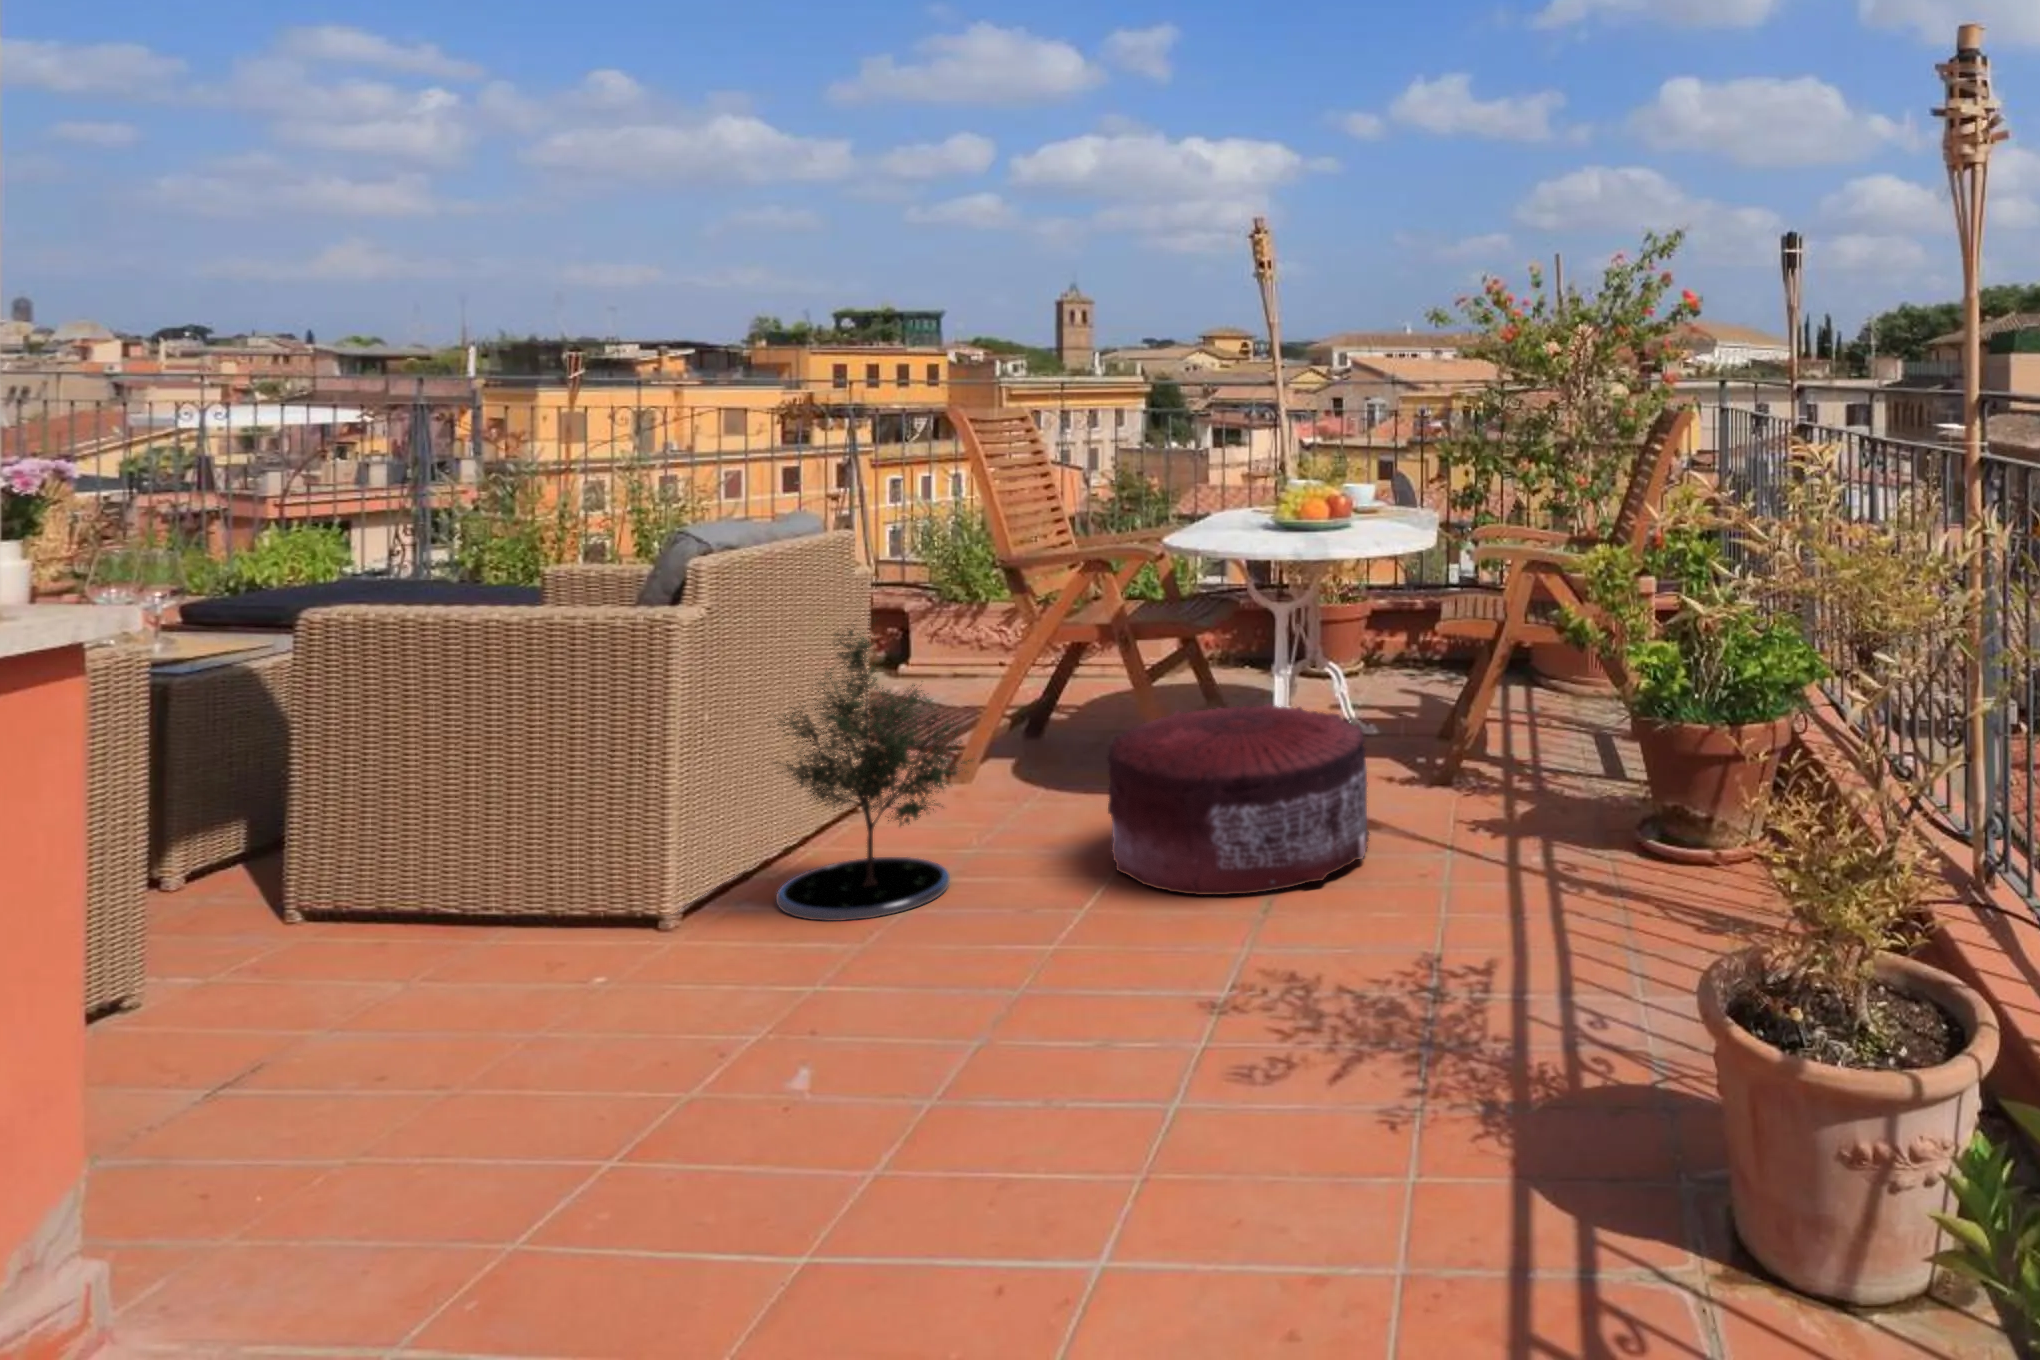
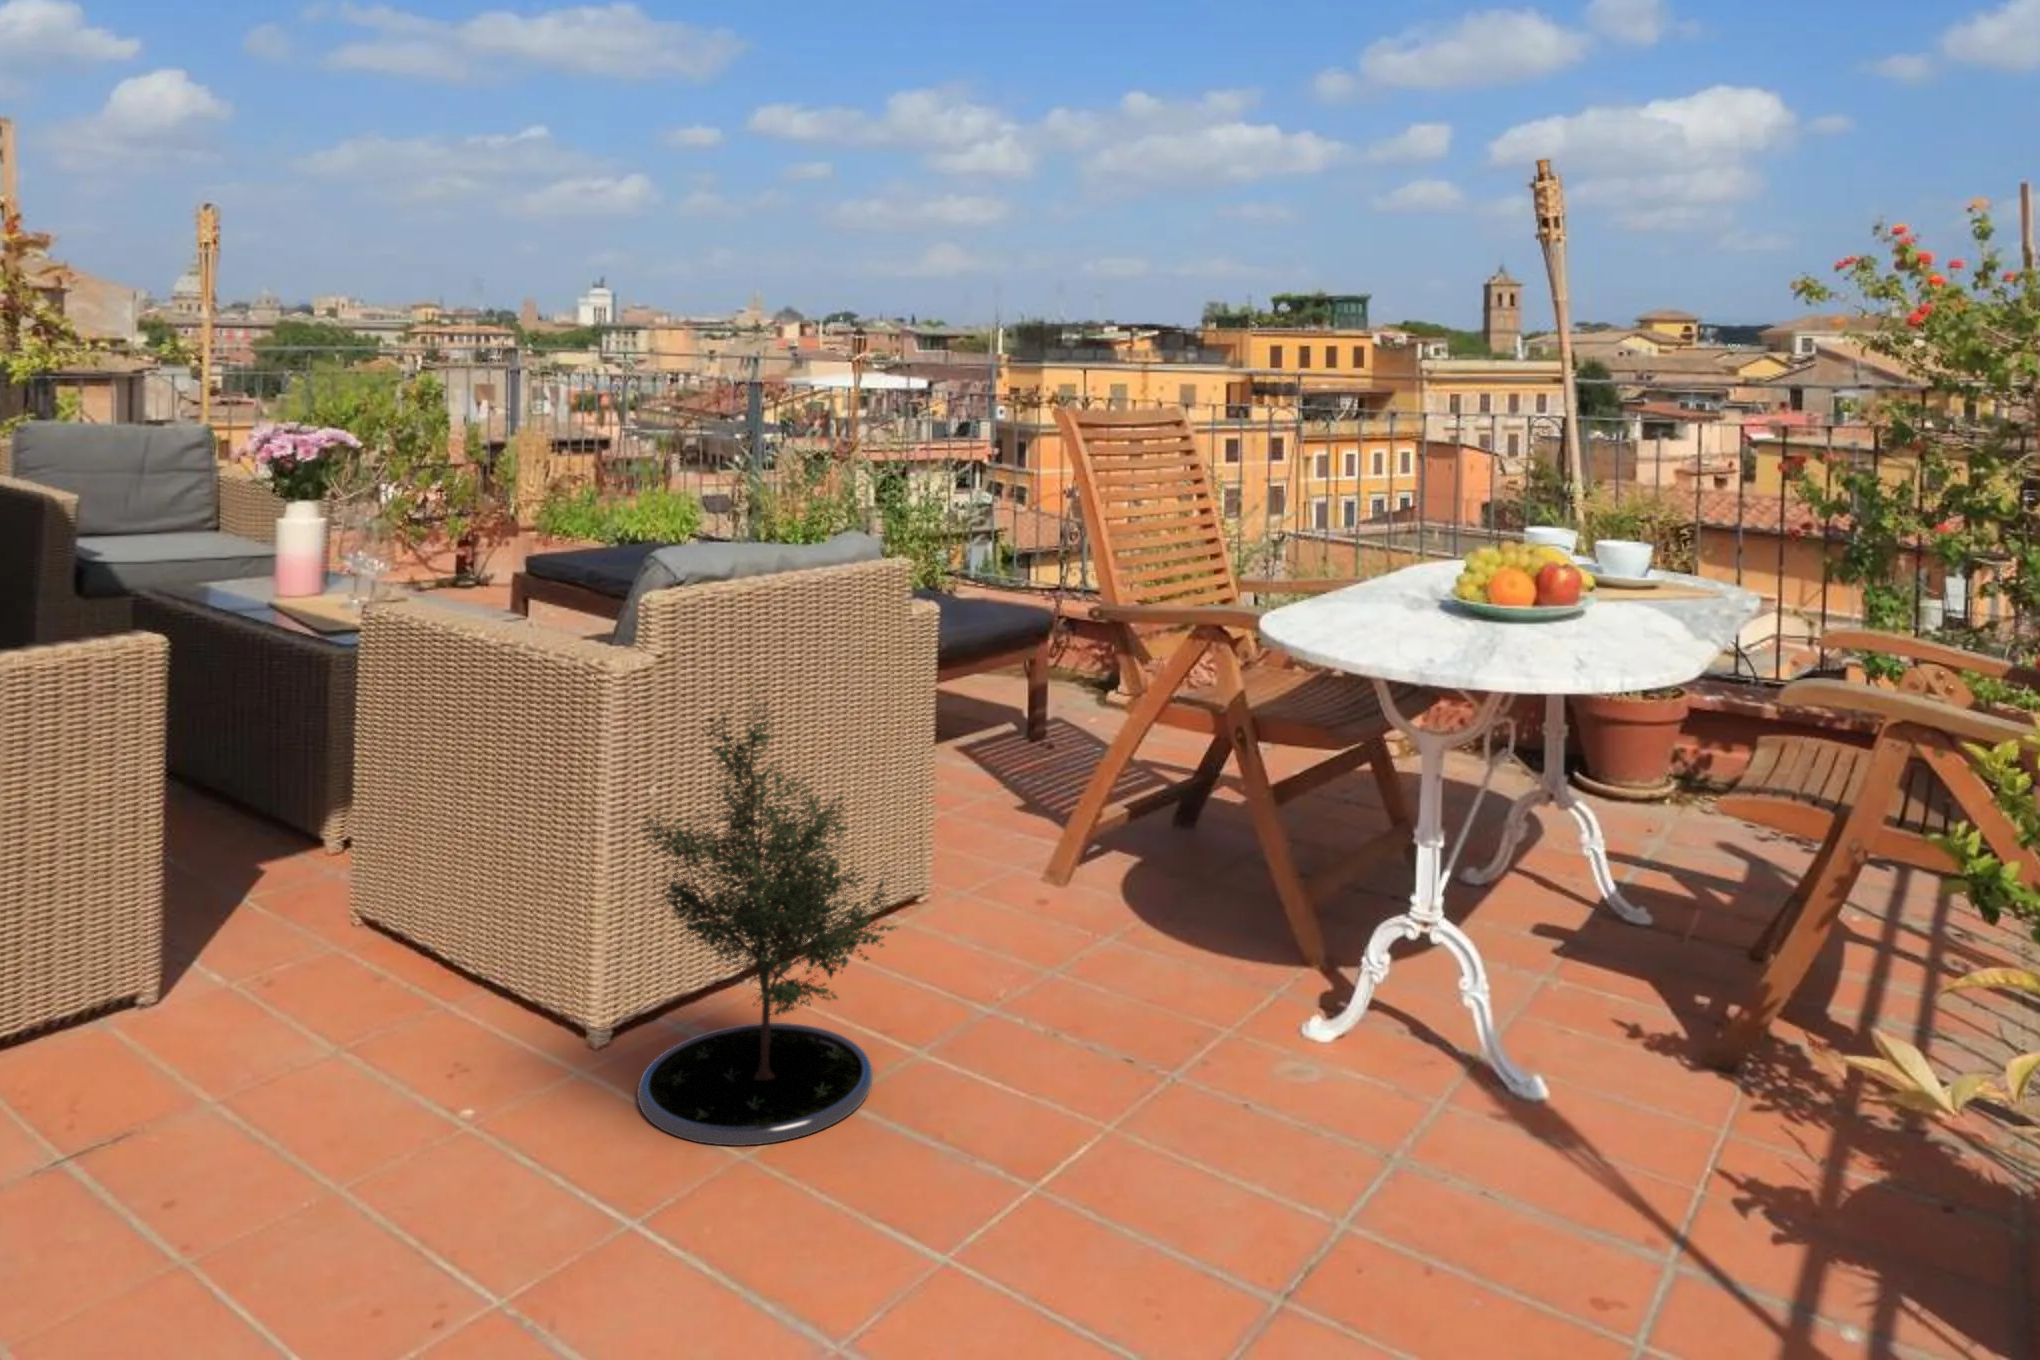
pouf: present [1107,703,1369,895] -> none [1080,882,1532,1279]

